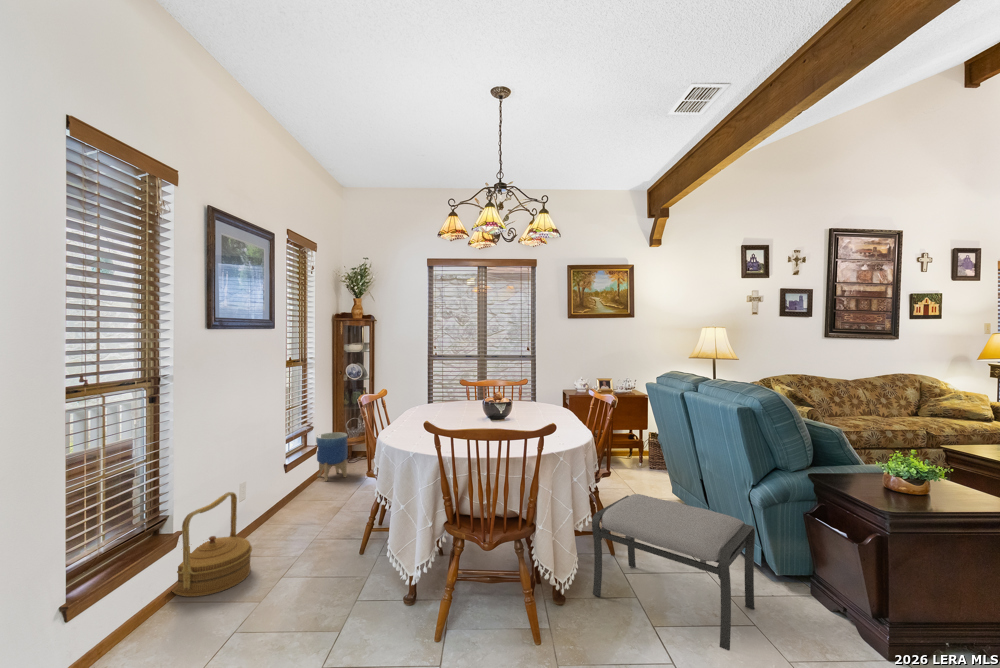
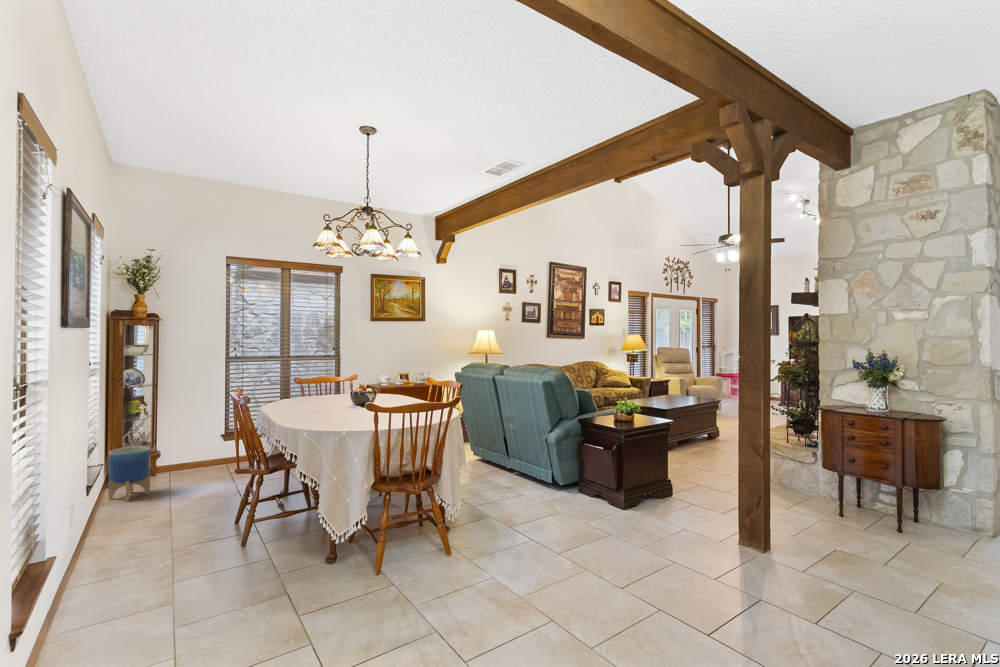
woven basket: present [174,492,252,597] -> none [70,502,164,609]
ottoman: present [592,494,755,651] -> none [470,447,559,521]

